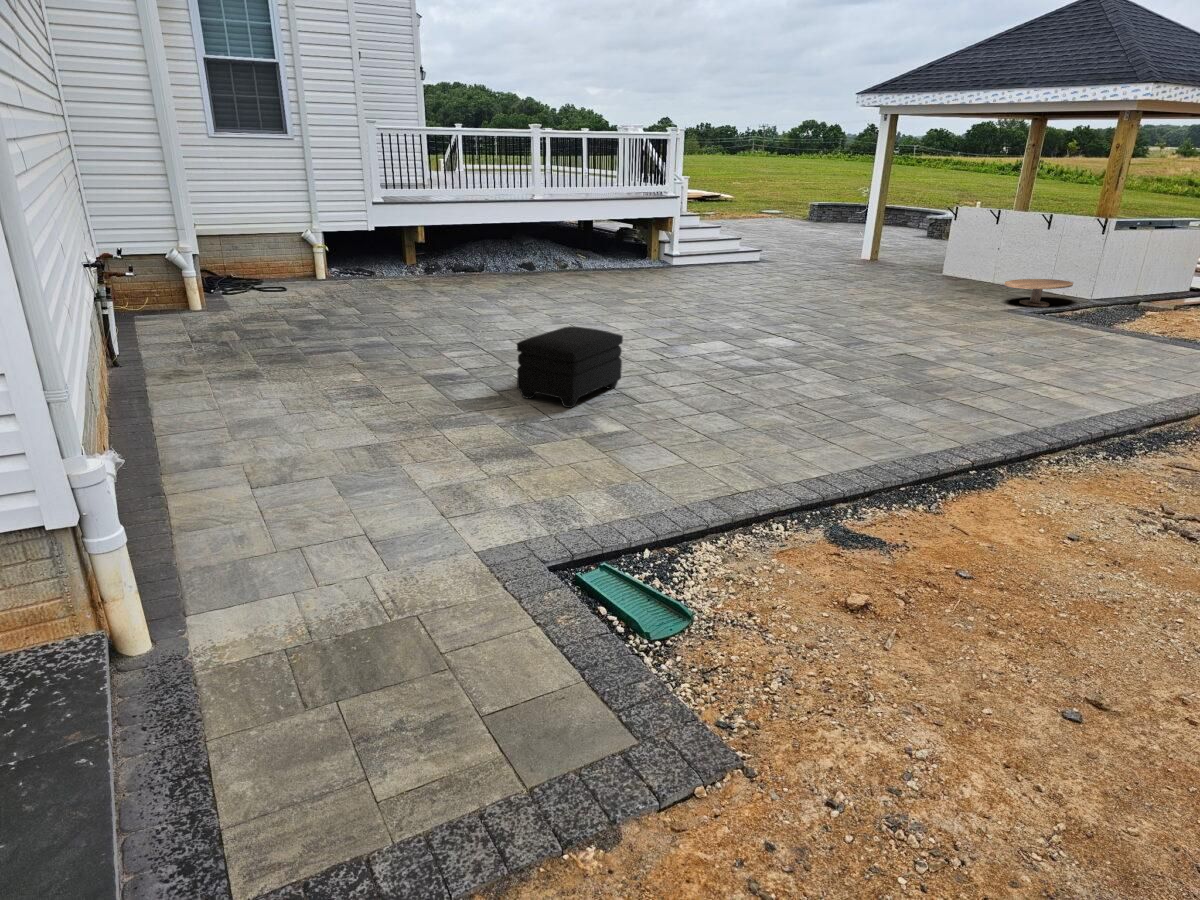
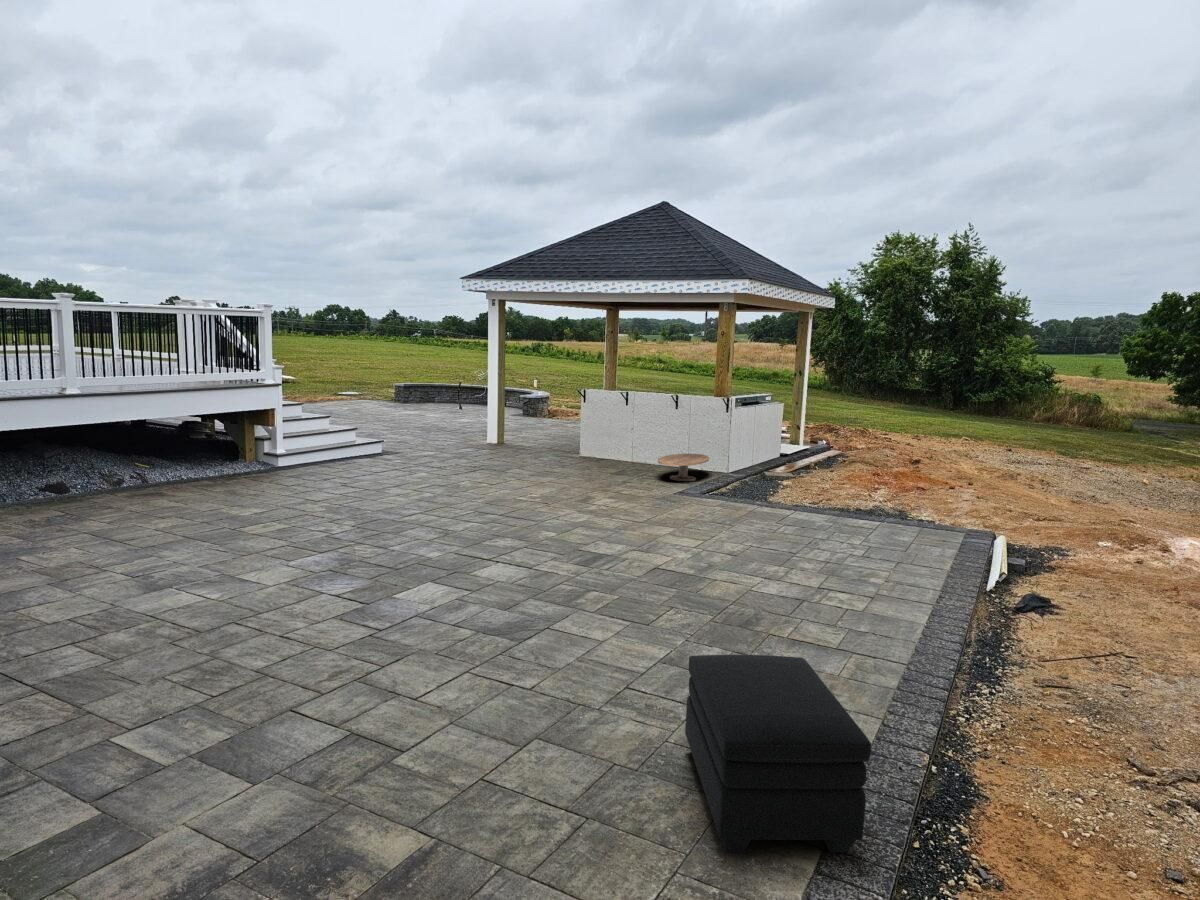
ottoman: present [517,326,623,408] -> present [685,655,871,853]

